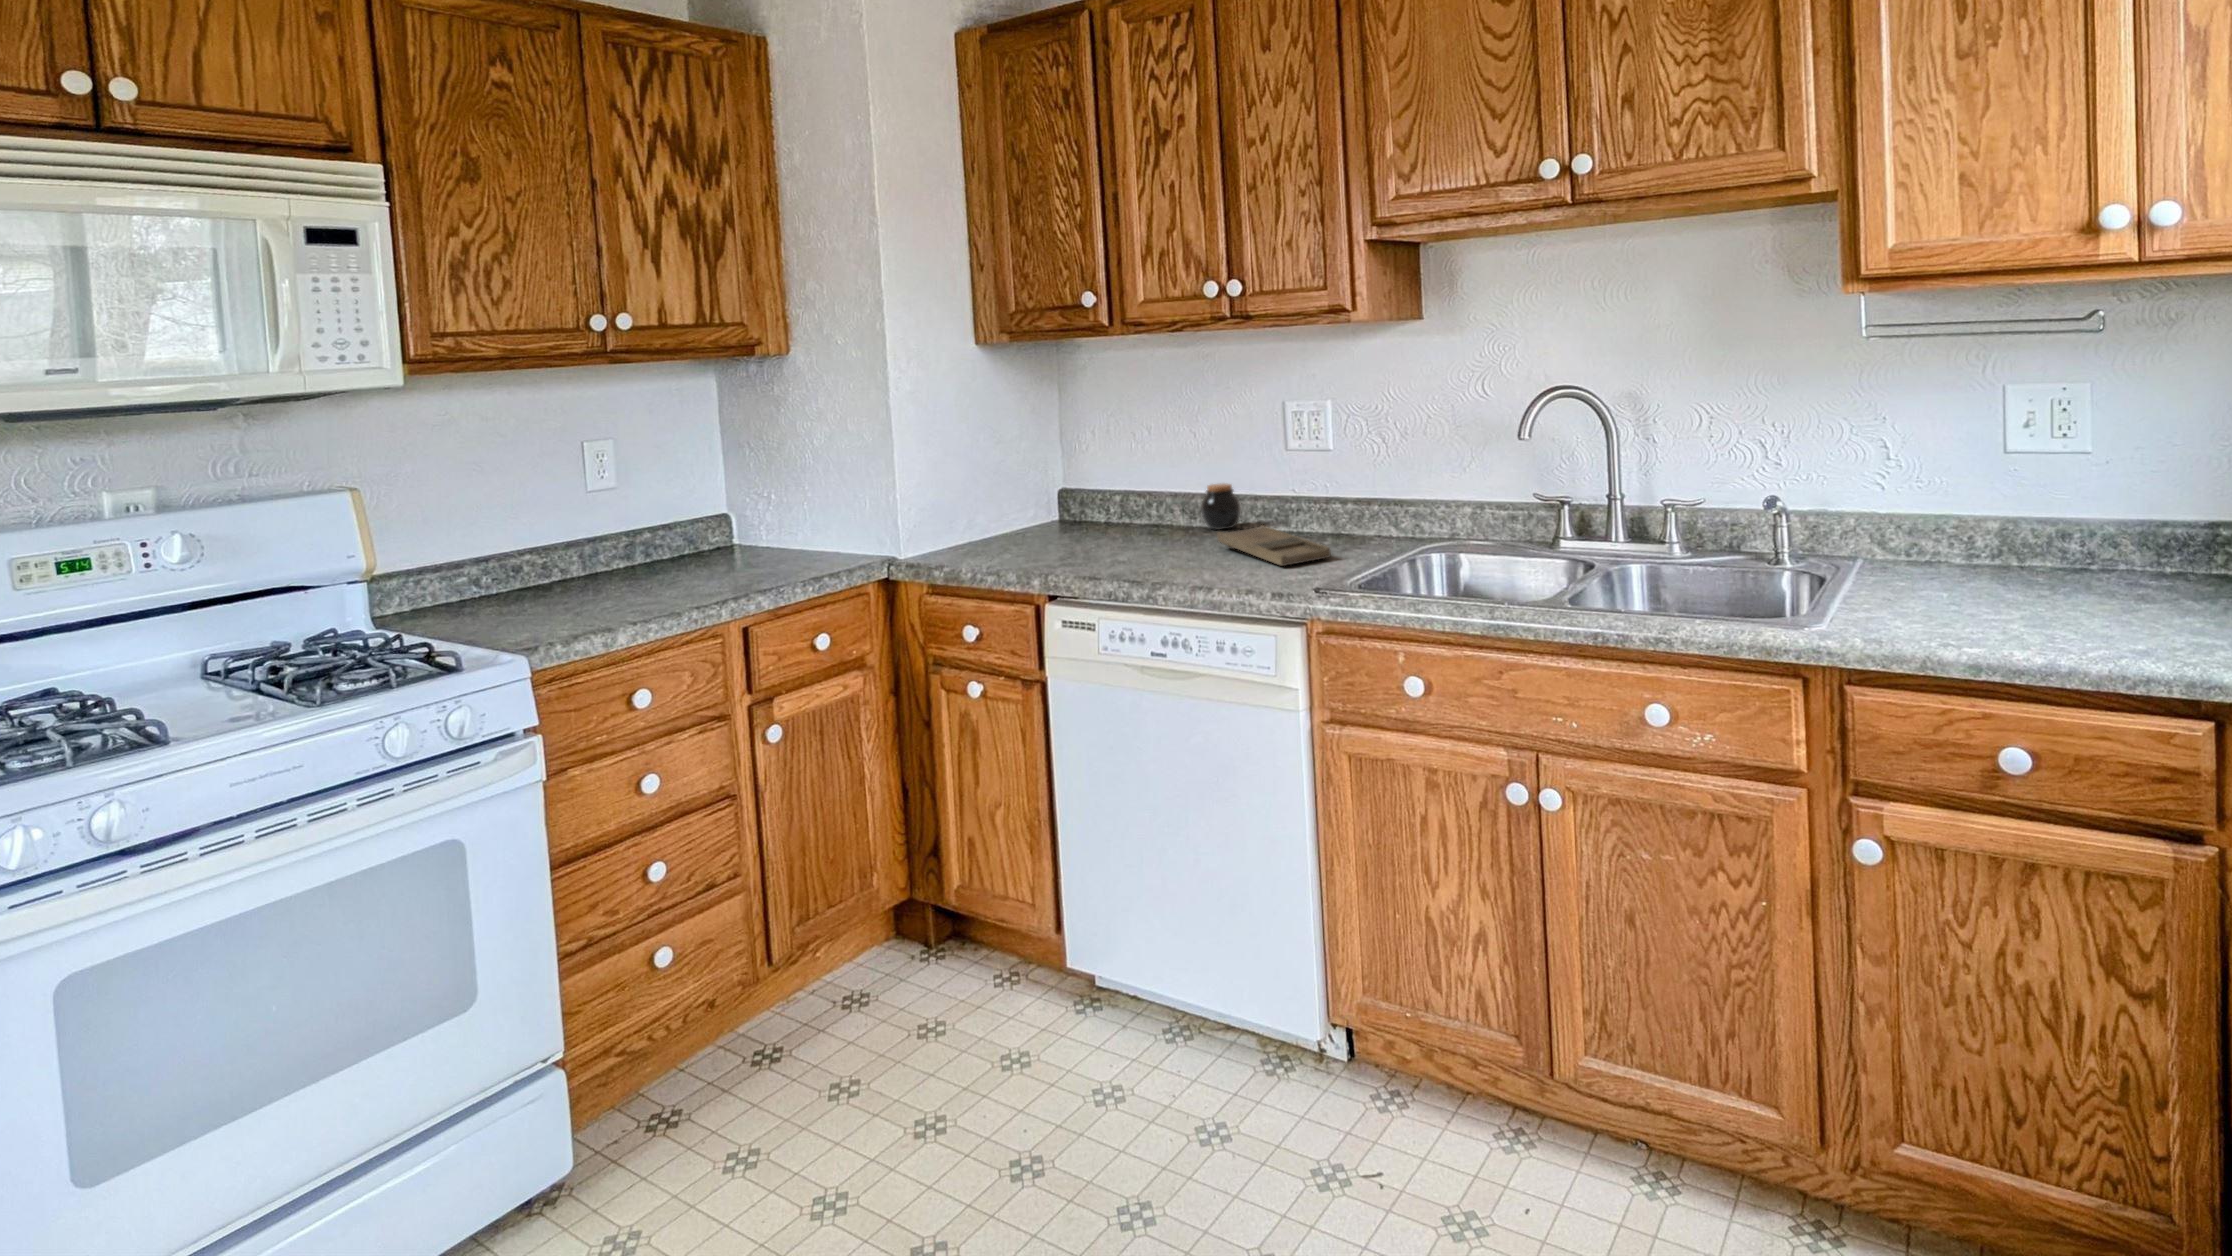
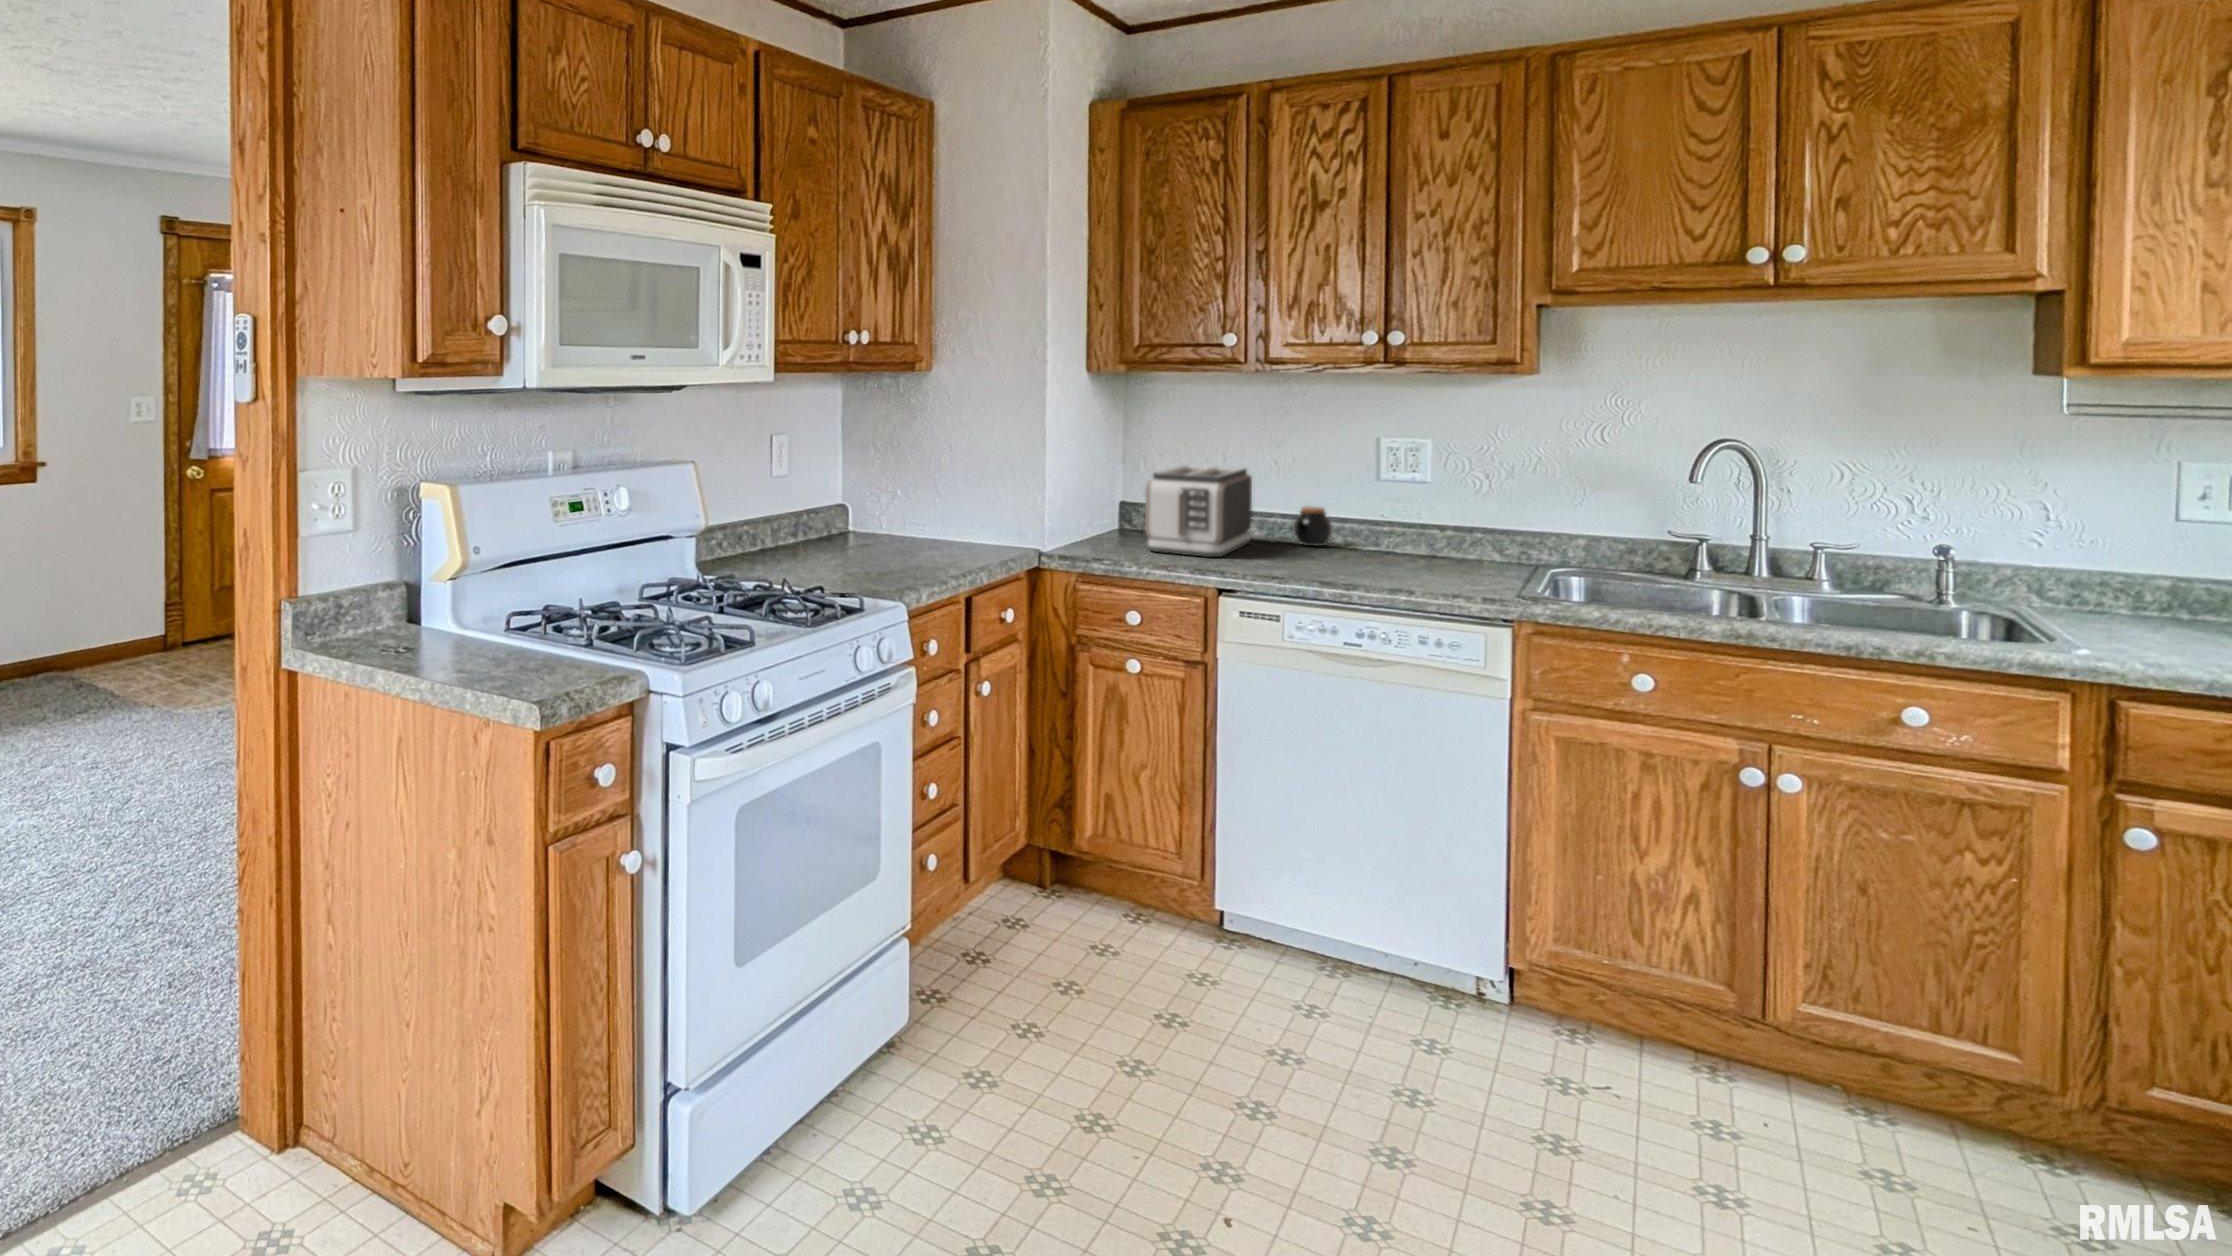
toaster: none [1011,444,1157,554] -> present [1145,465,1252,557]
tray: present [1217,525,1331,566] -> none [1347,544,1480,578]

